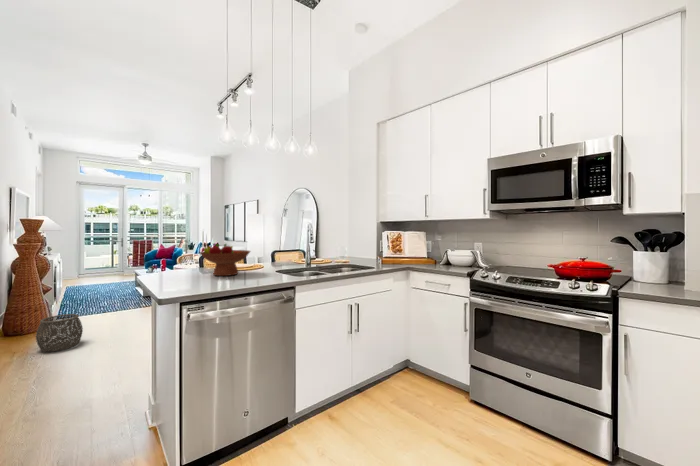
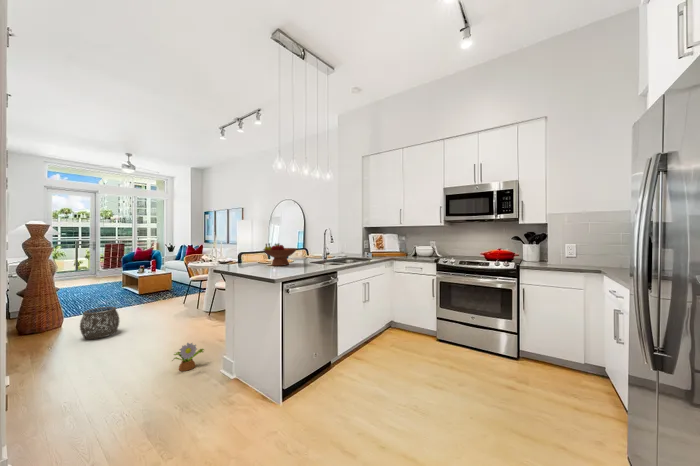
decorative plant: none [80,375,132,413] -> present [174,343,204,371]

